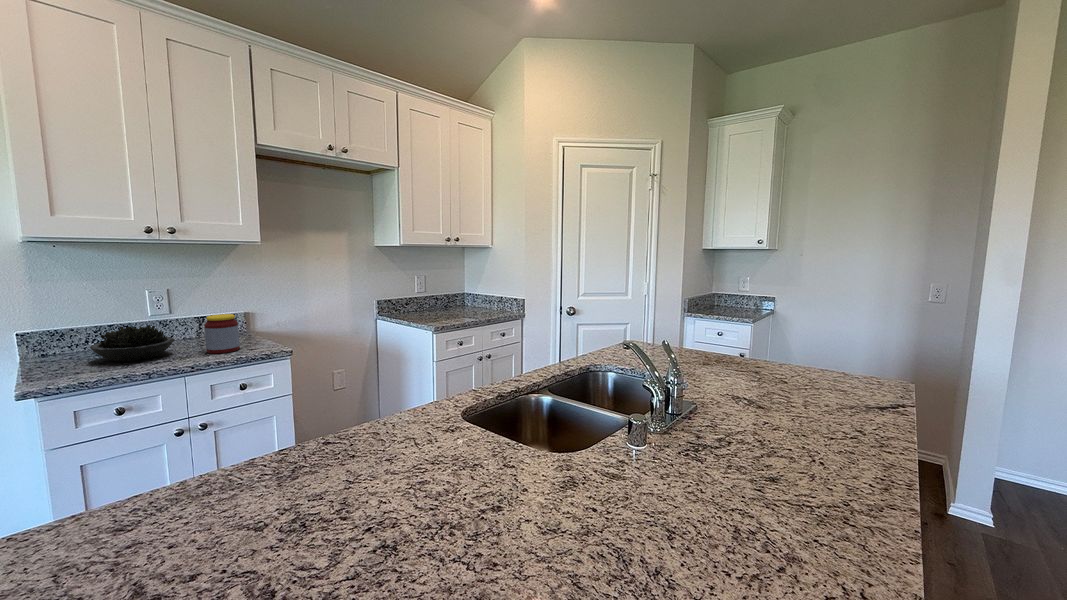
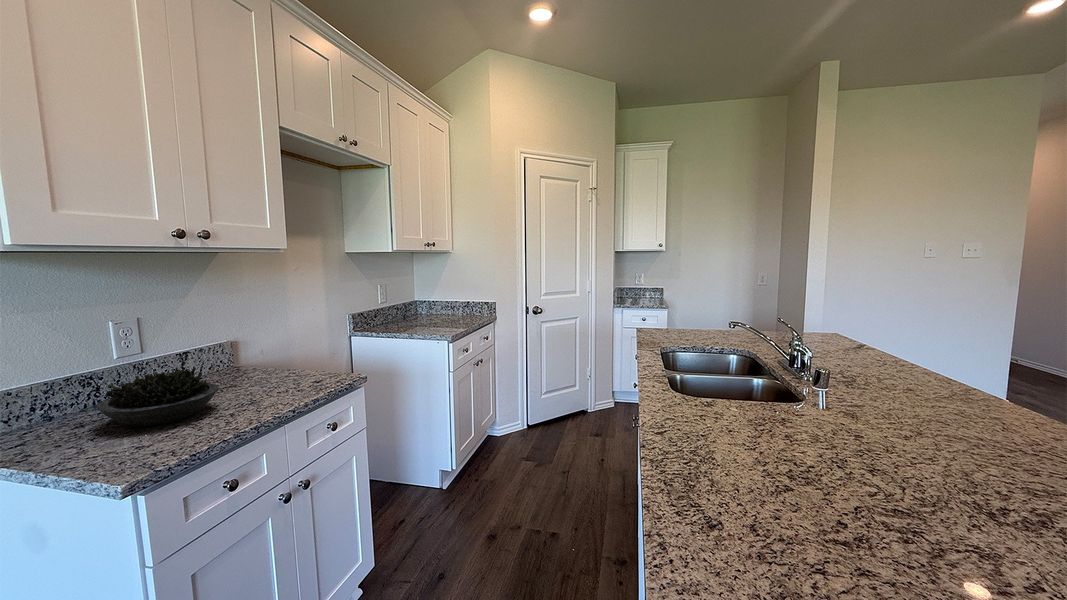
jar: present [204,314,240,353] -> none [253,341,297,394]

